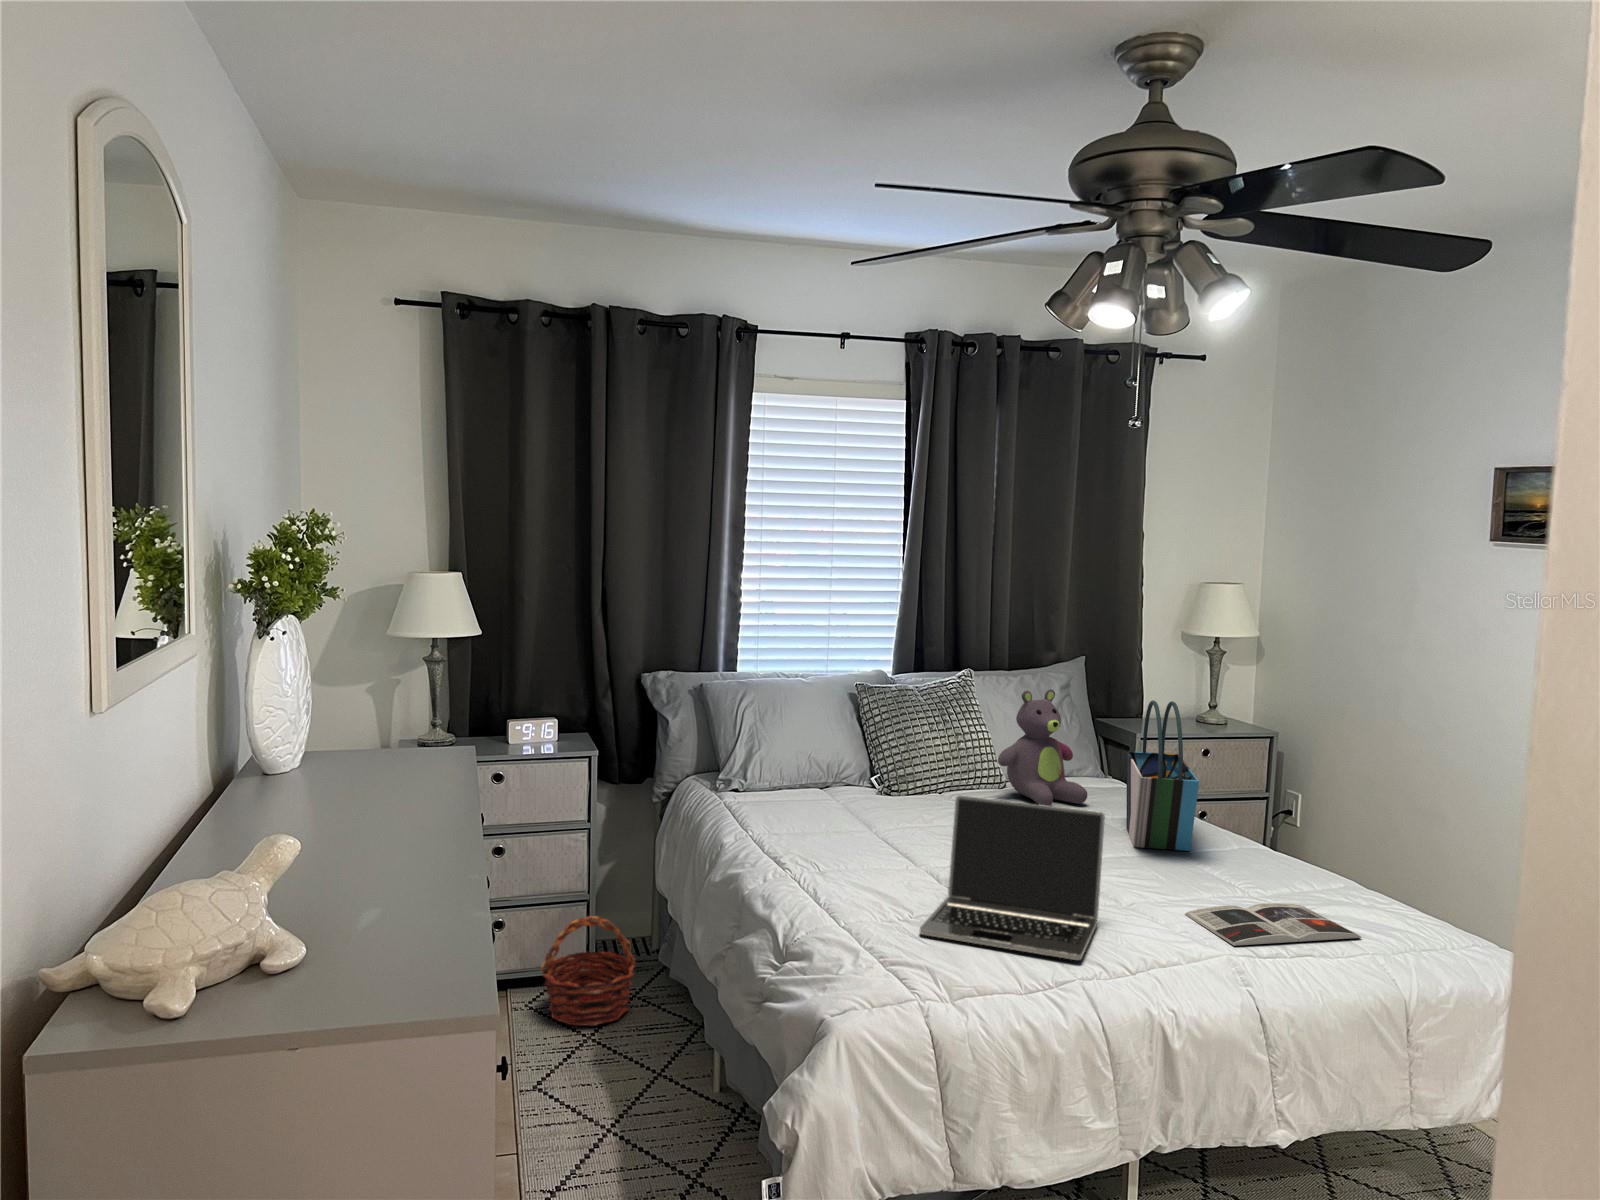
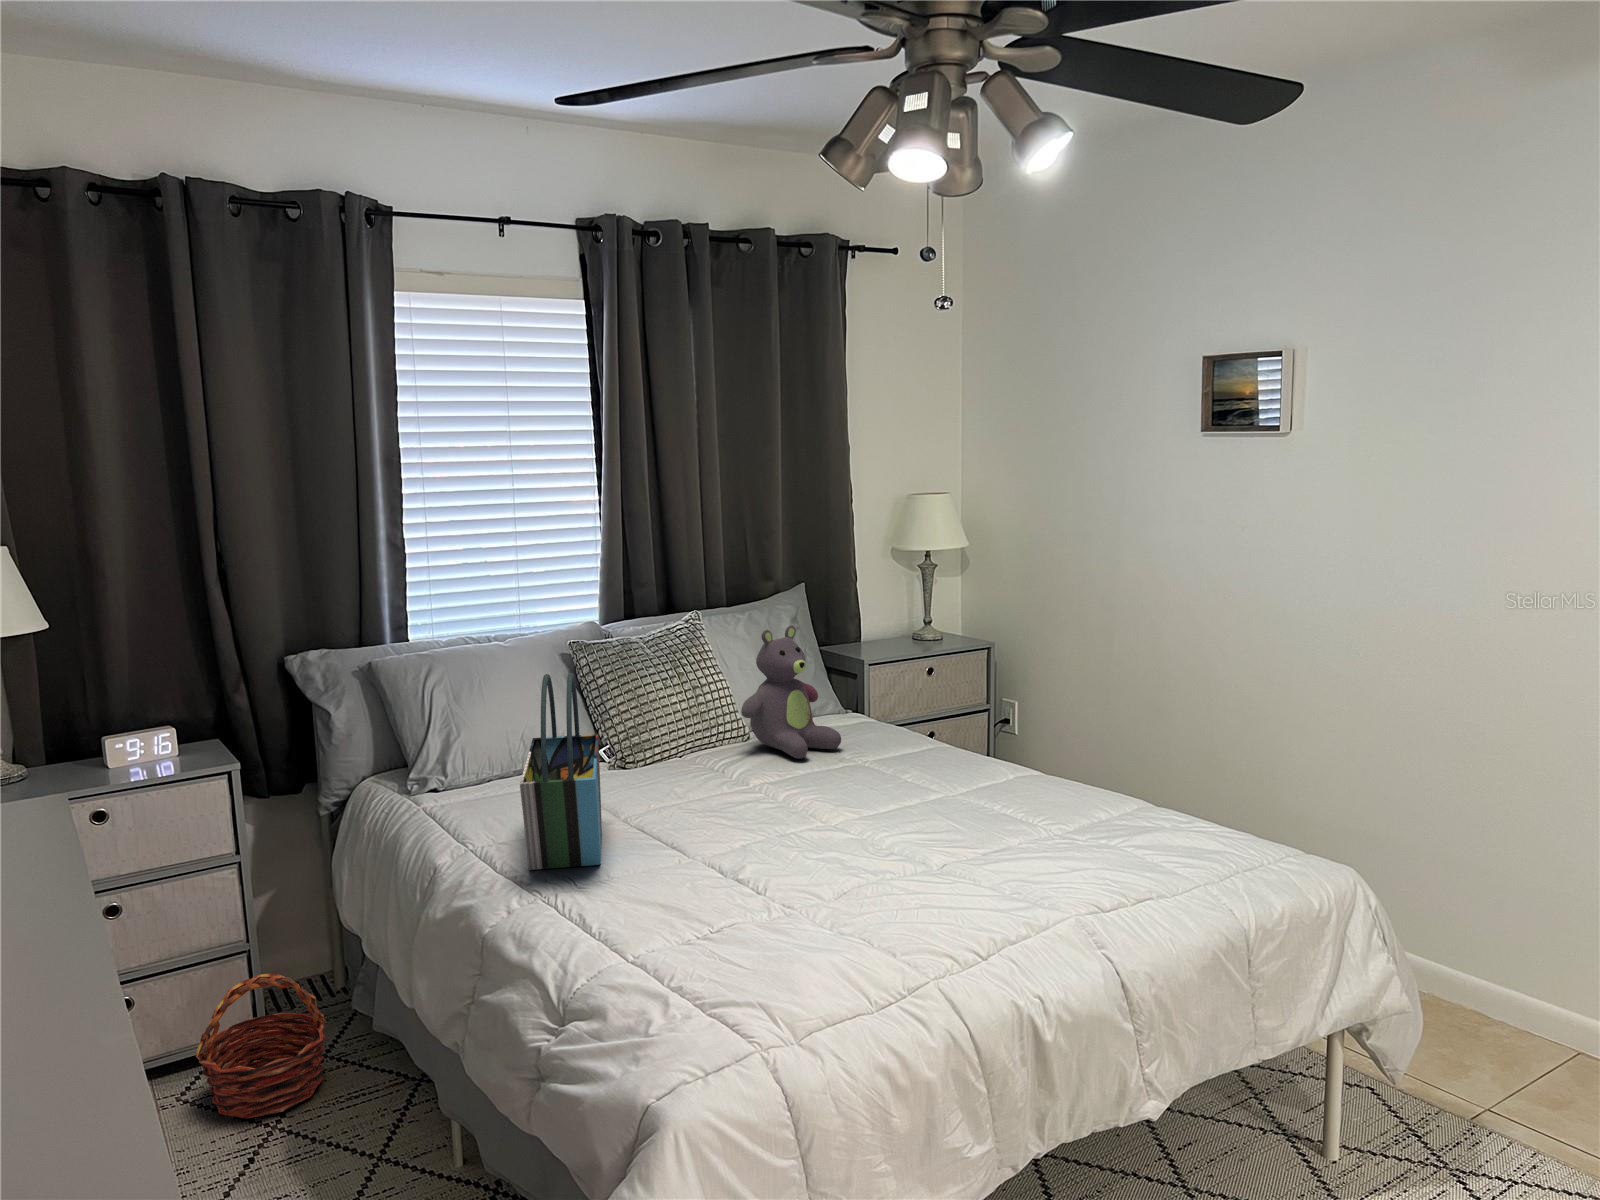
tote bag: present [1126,700,1199,851] -> present [520,673,602,870]
laptop: present [919,796,1105,960] -> none [726,773,922,955]
magazine: present [1185,903,1361,946] -> none [999,839,1179,902]

